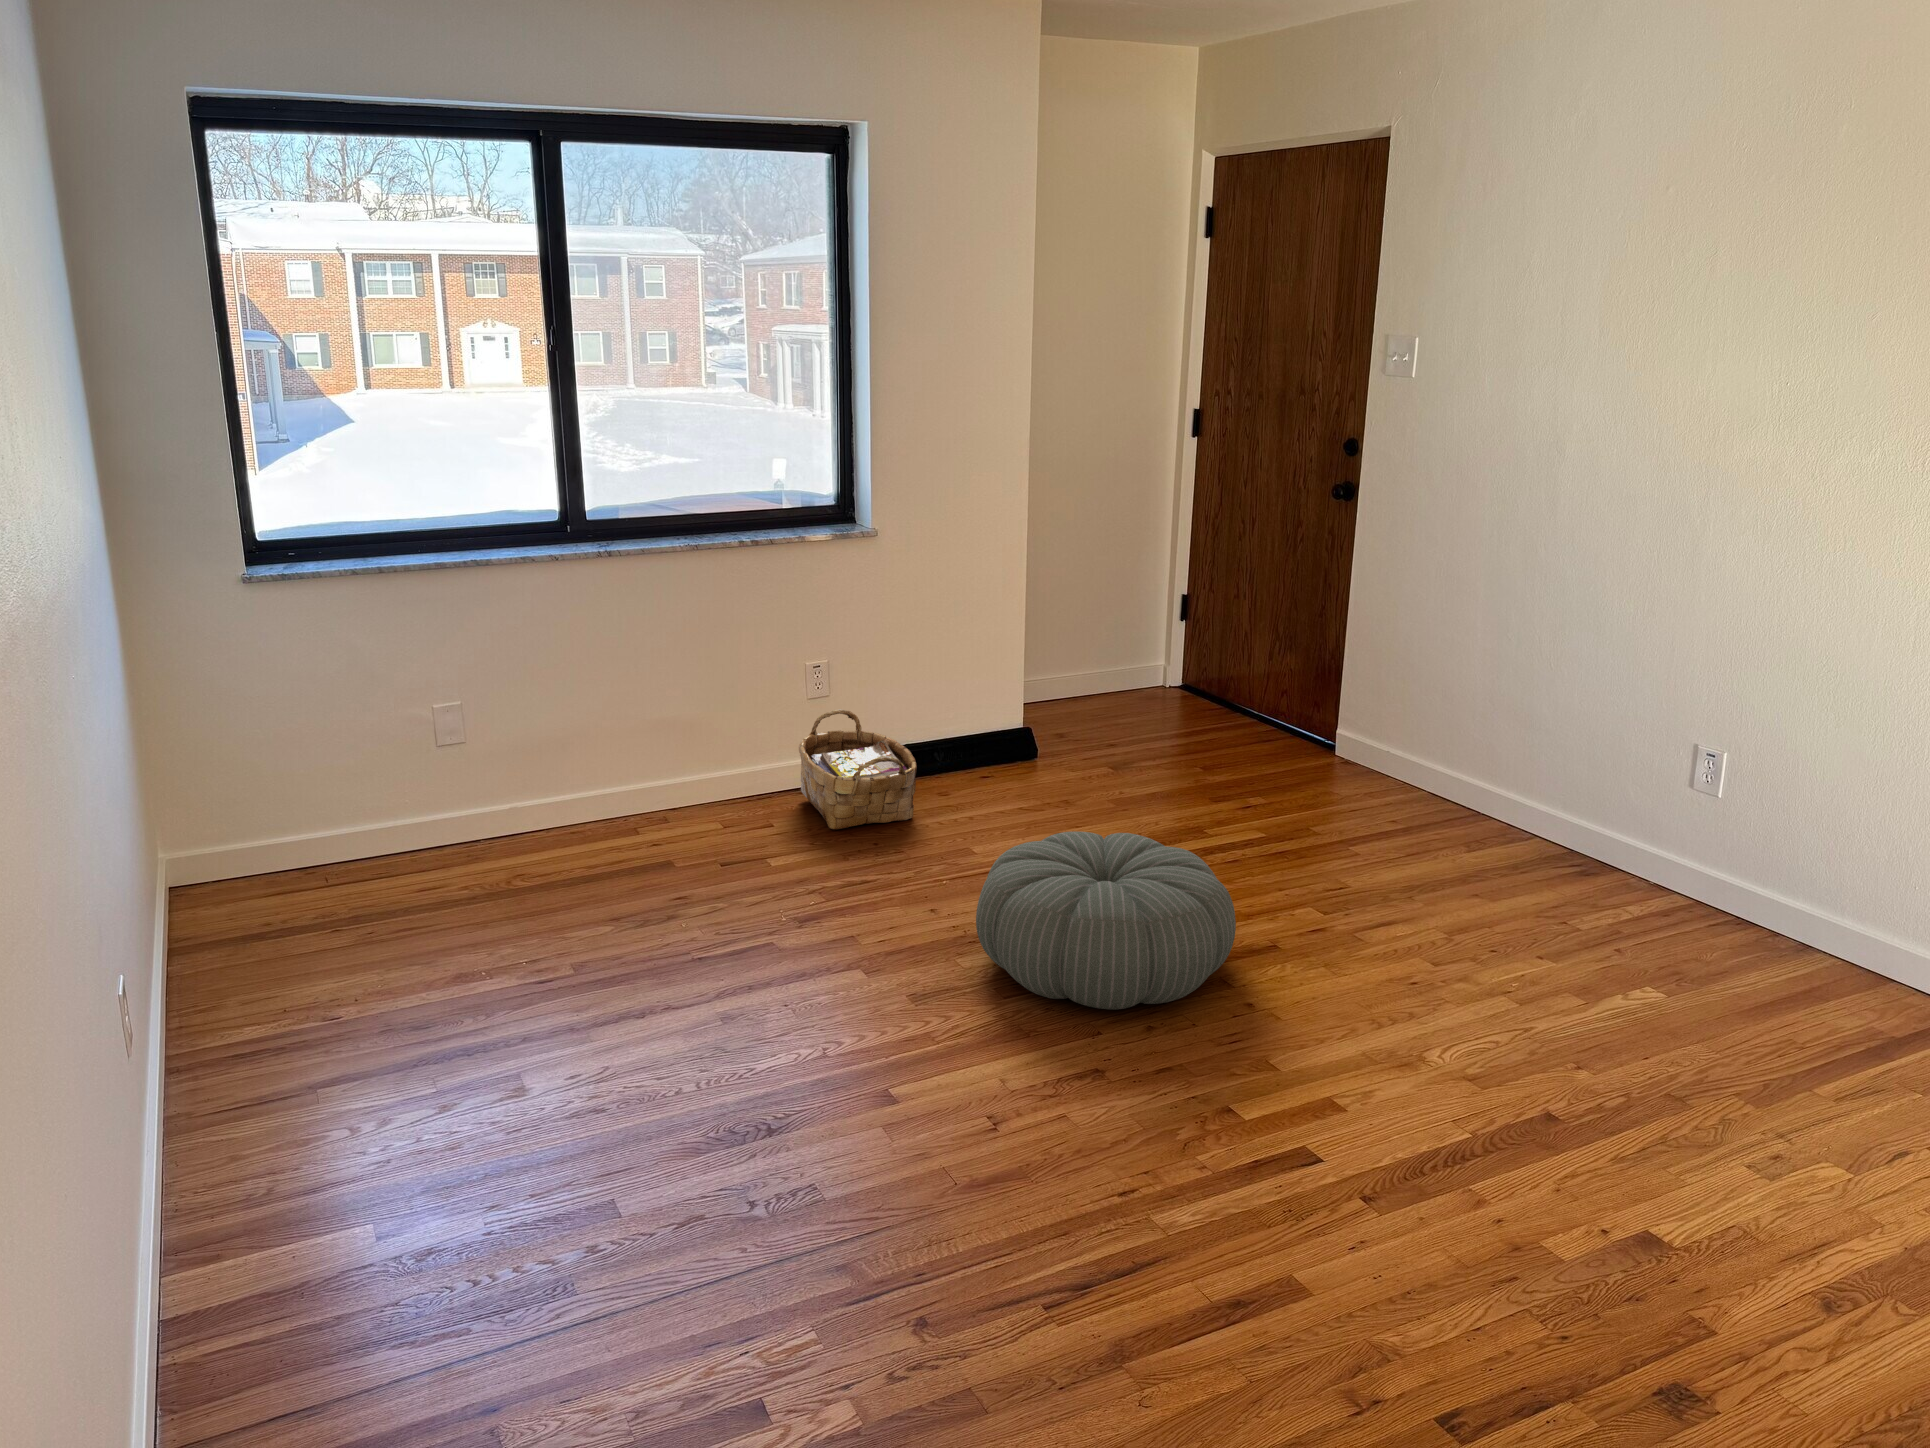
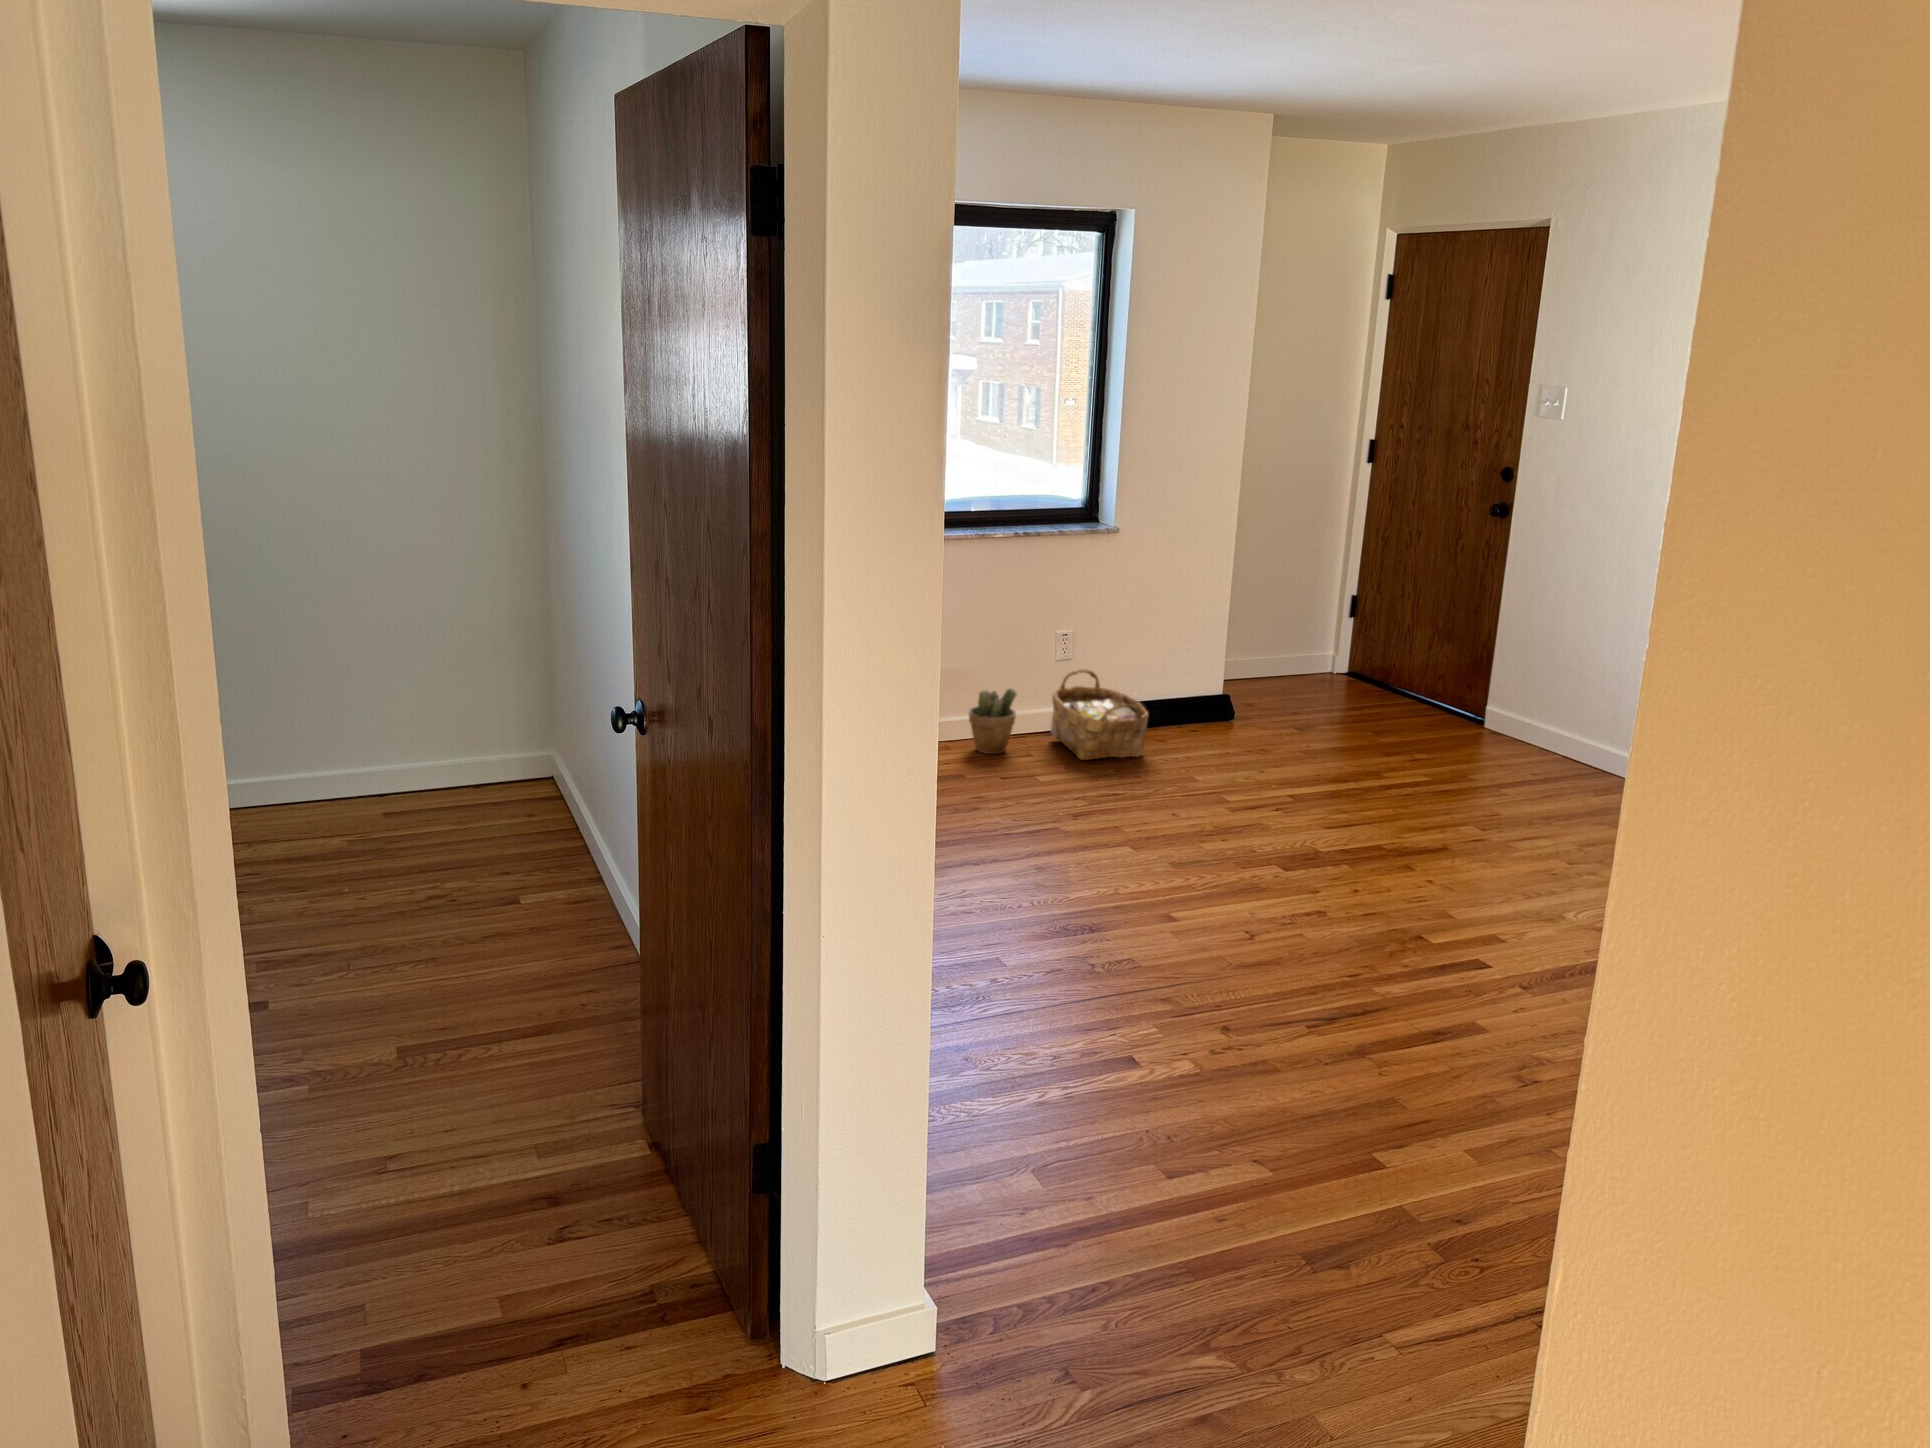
potted plant: none [688,741,749,826] -> present [969,689,1016,754]
pouf: present [976,831,1236,1009] -> none [1219,755,1418,878]

